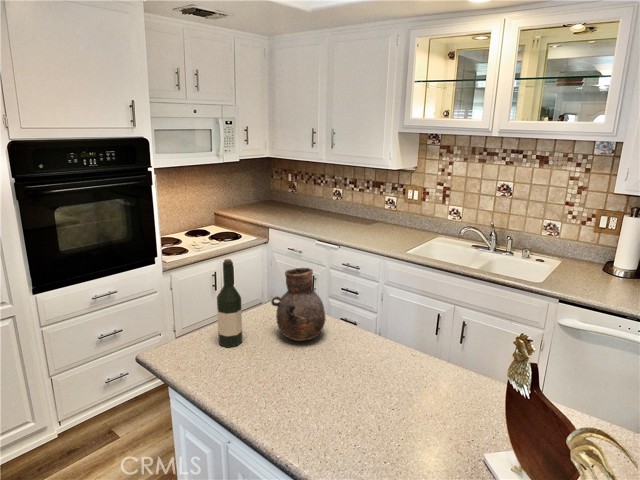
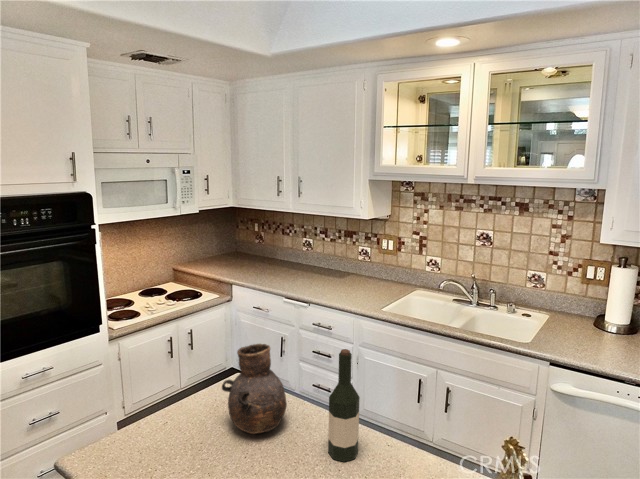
wine bottle: present [217,259,242,347] -> present [328,349,360,462]

